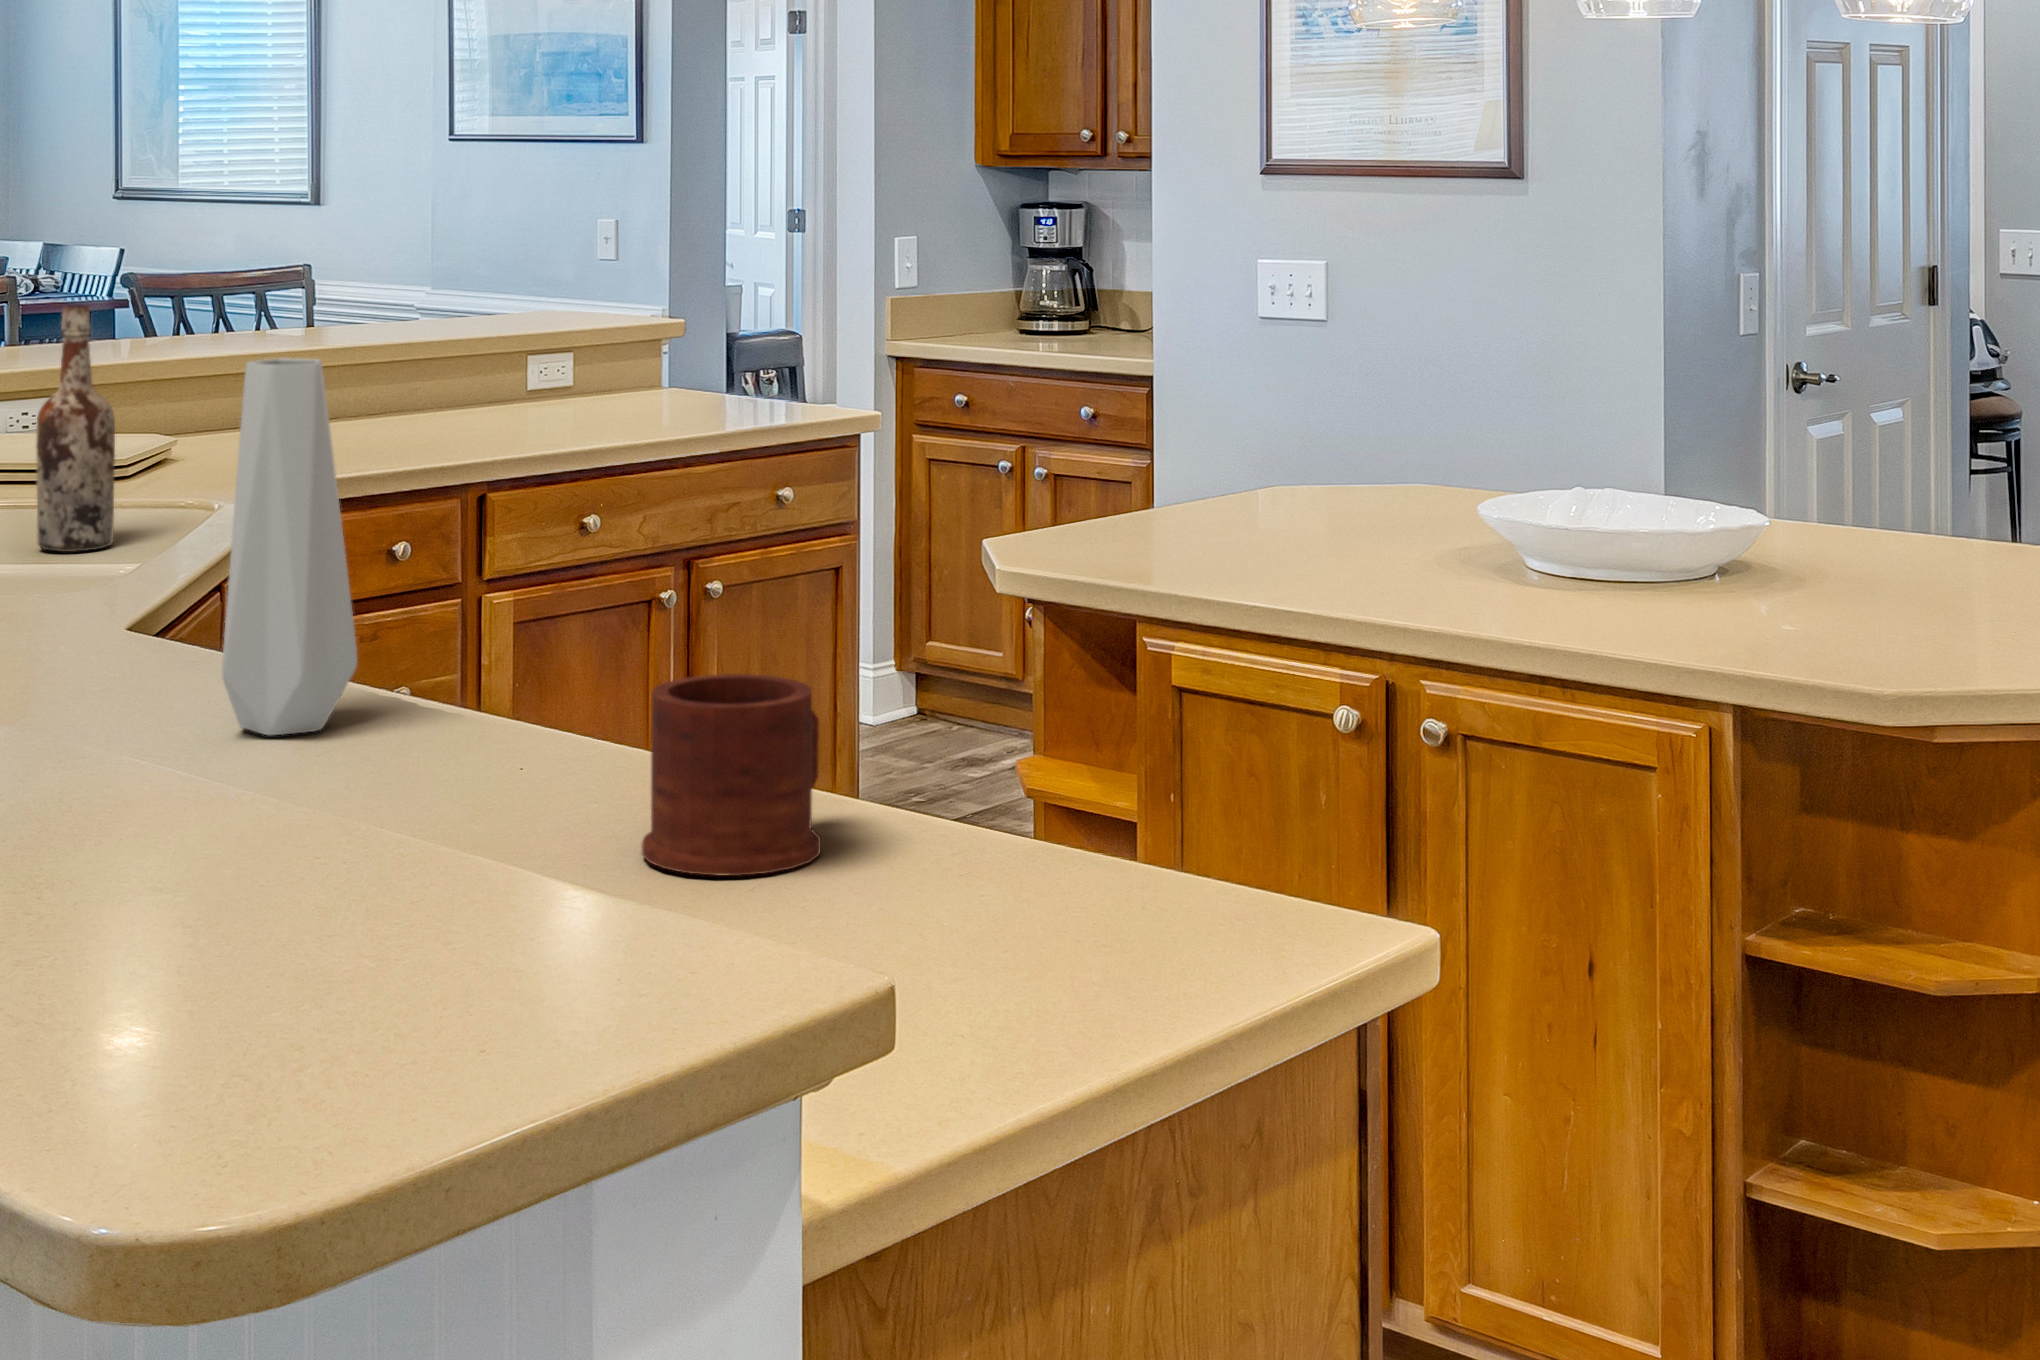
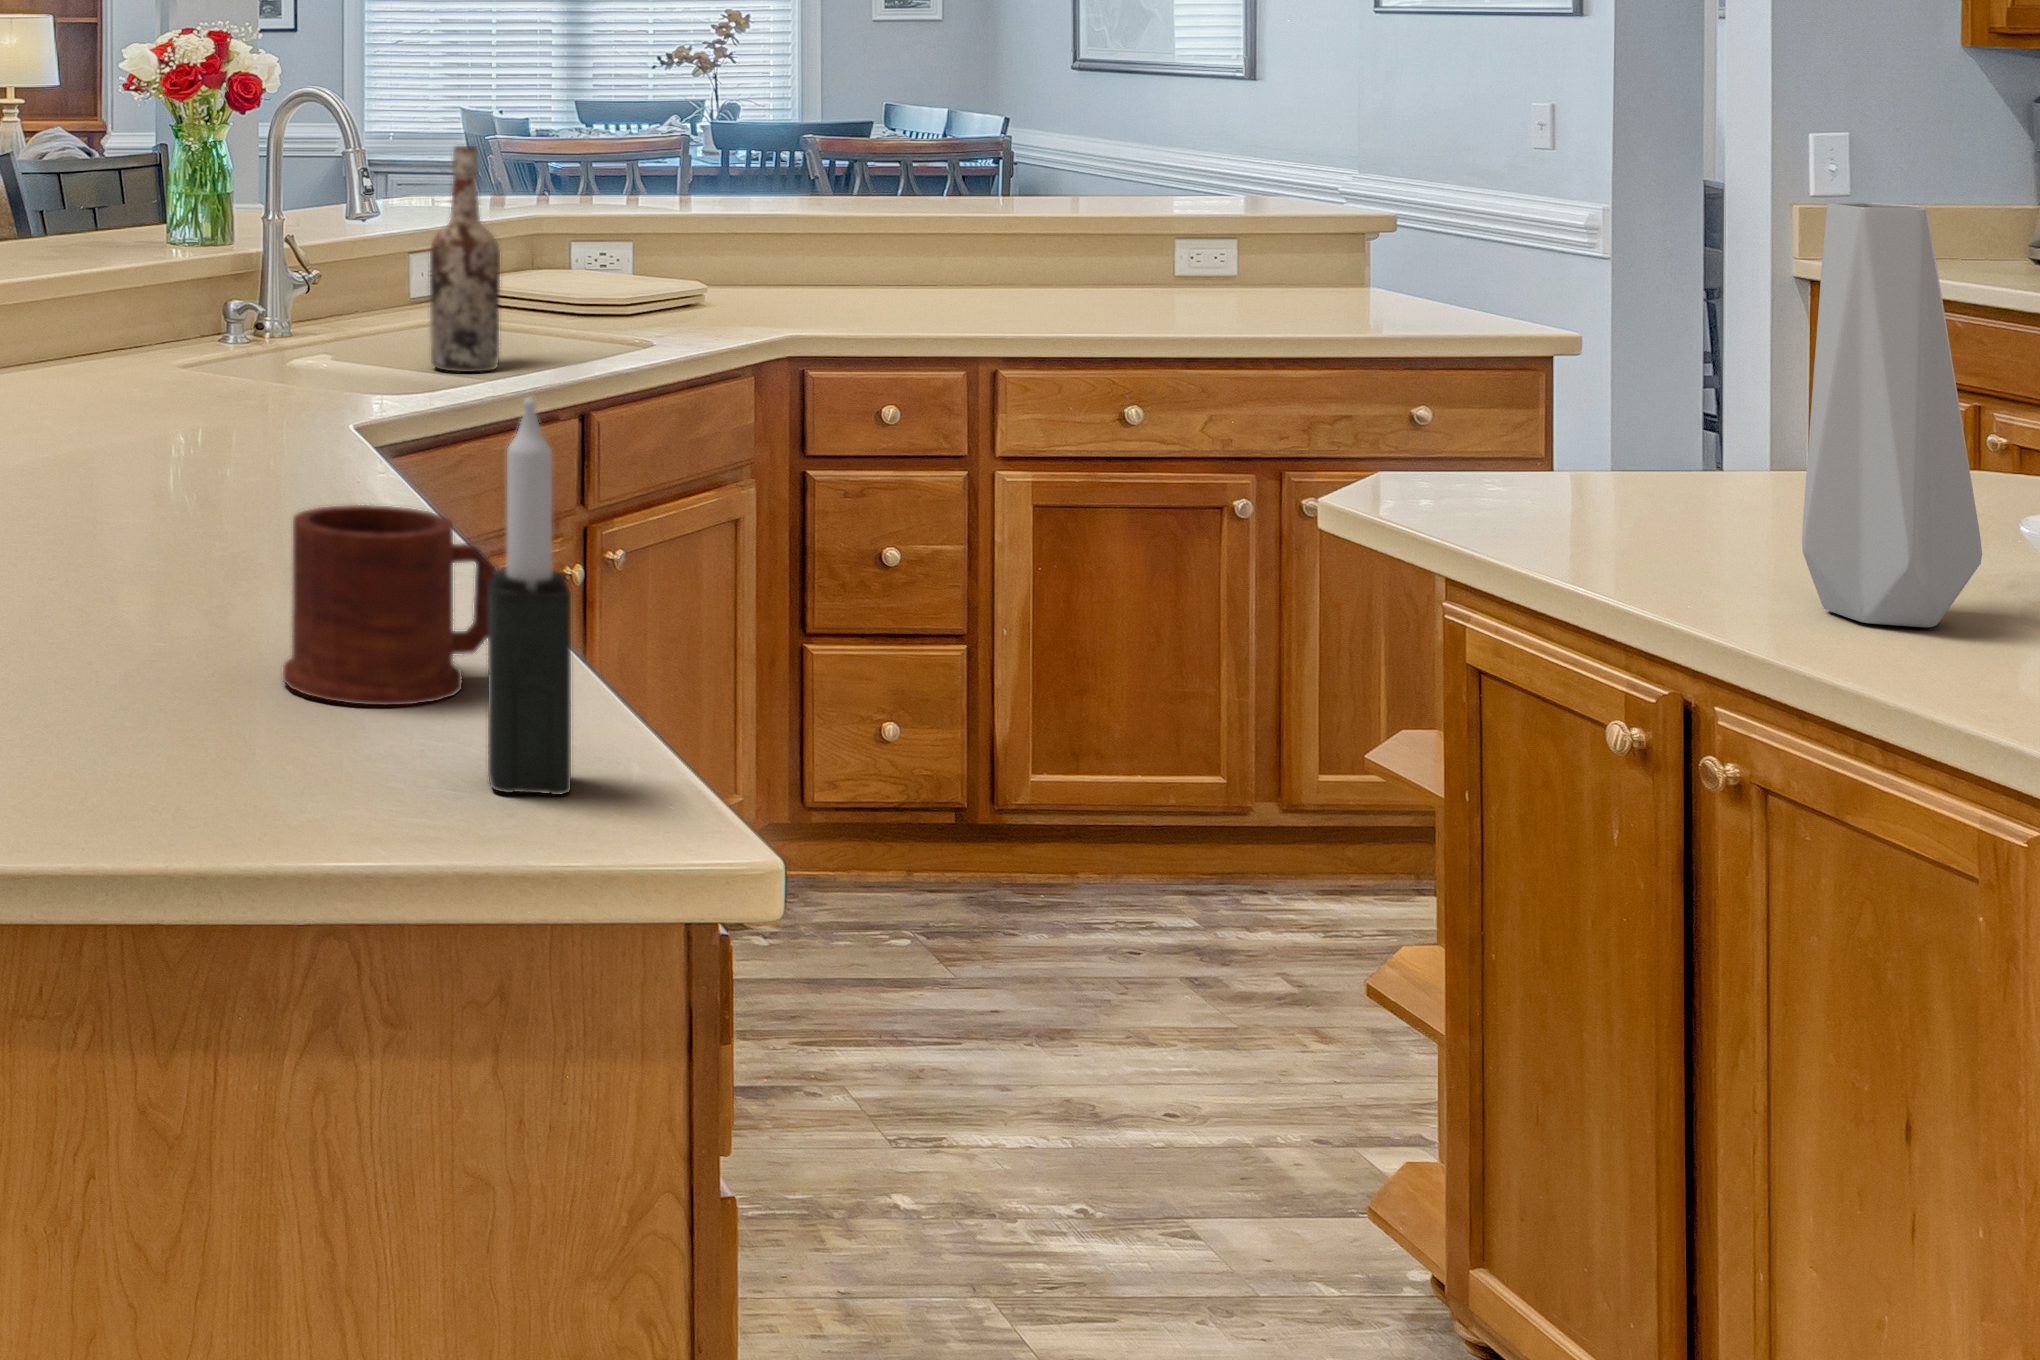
vase: present [222,358,357,735] -> present [1802,202,1982,627]
candle: none [1008,543,1098,914] -> present [488,398,571,795]

